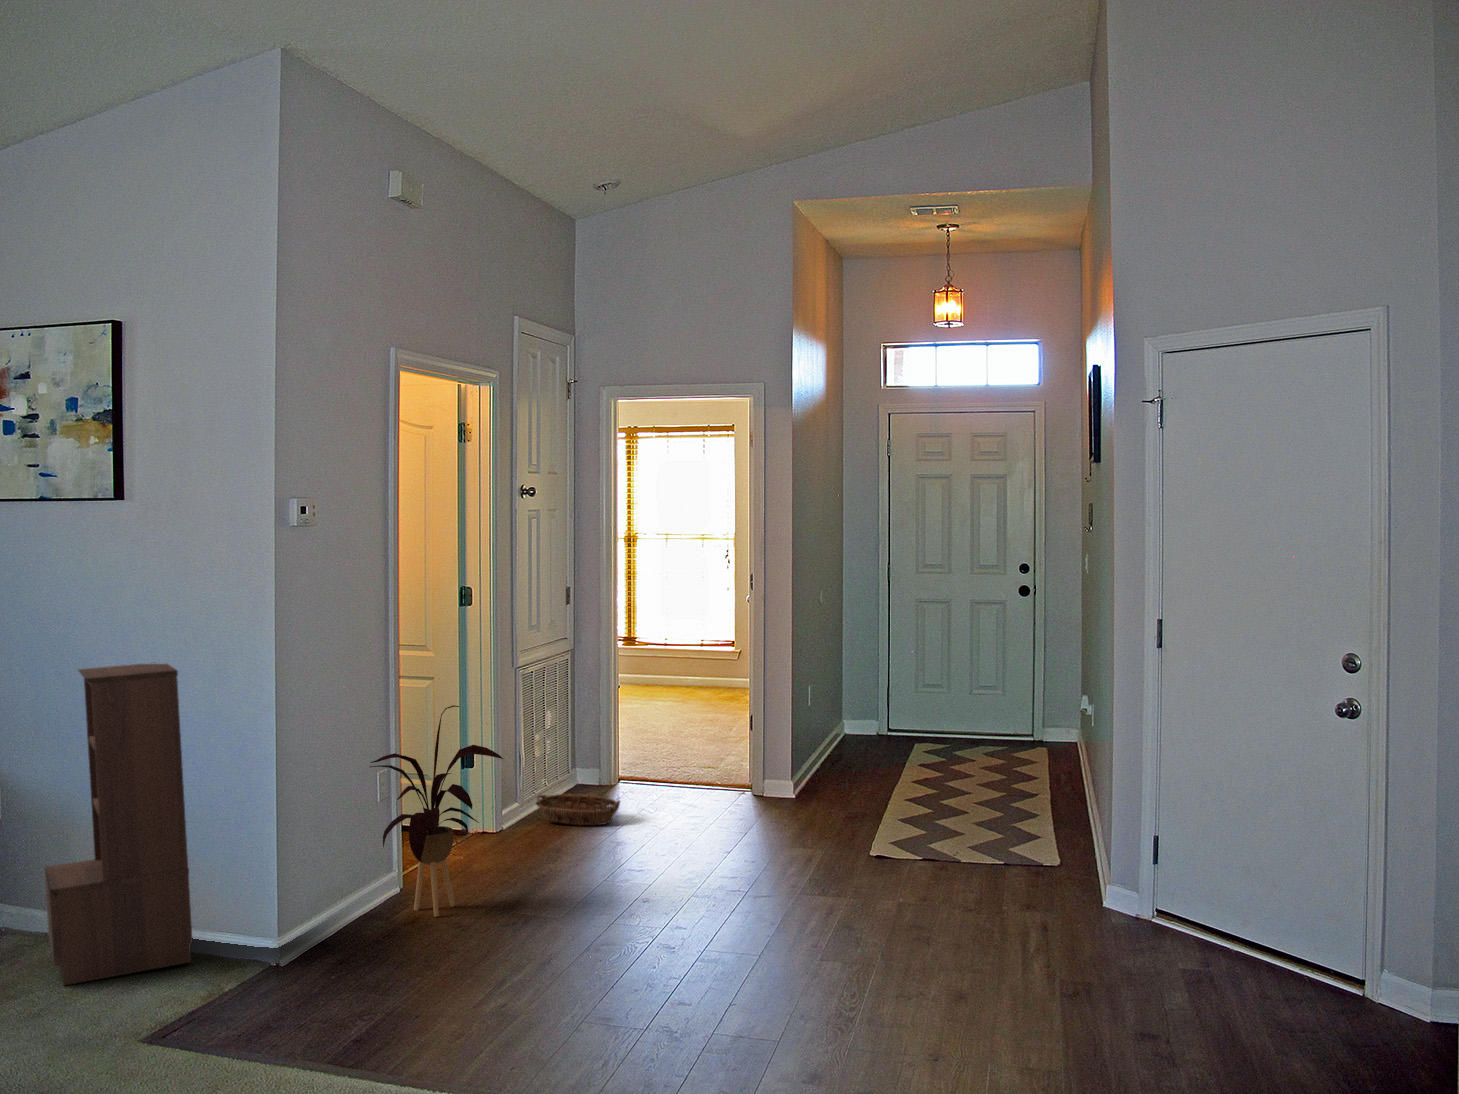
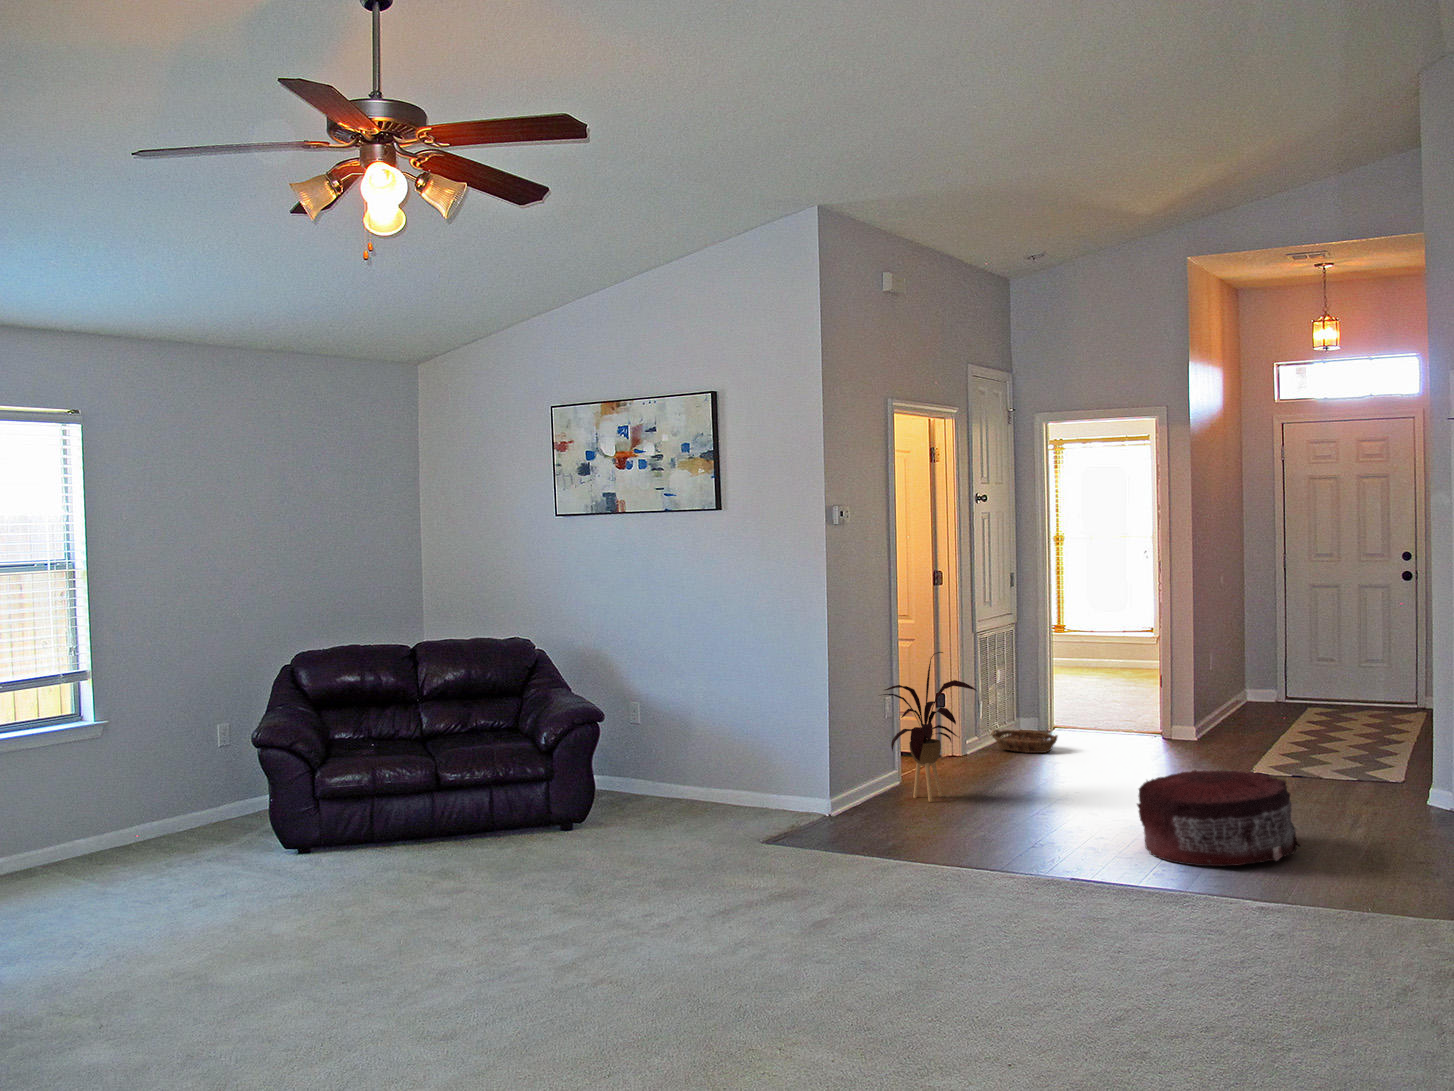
bookshelf: present [45,662,192,985] -> none [677,618,773,826]
pouf: none [709,867,917,1013] -> present [1137,770,1300,866]

